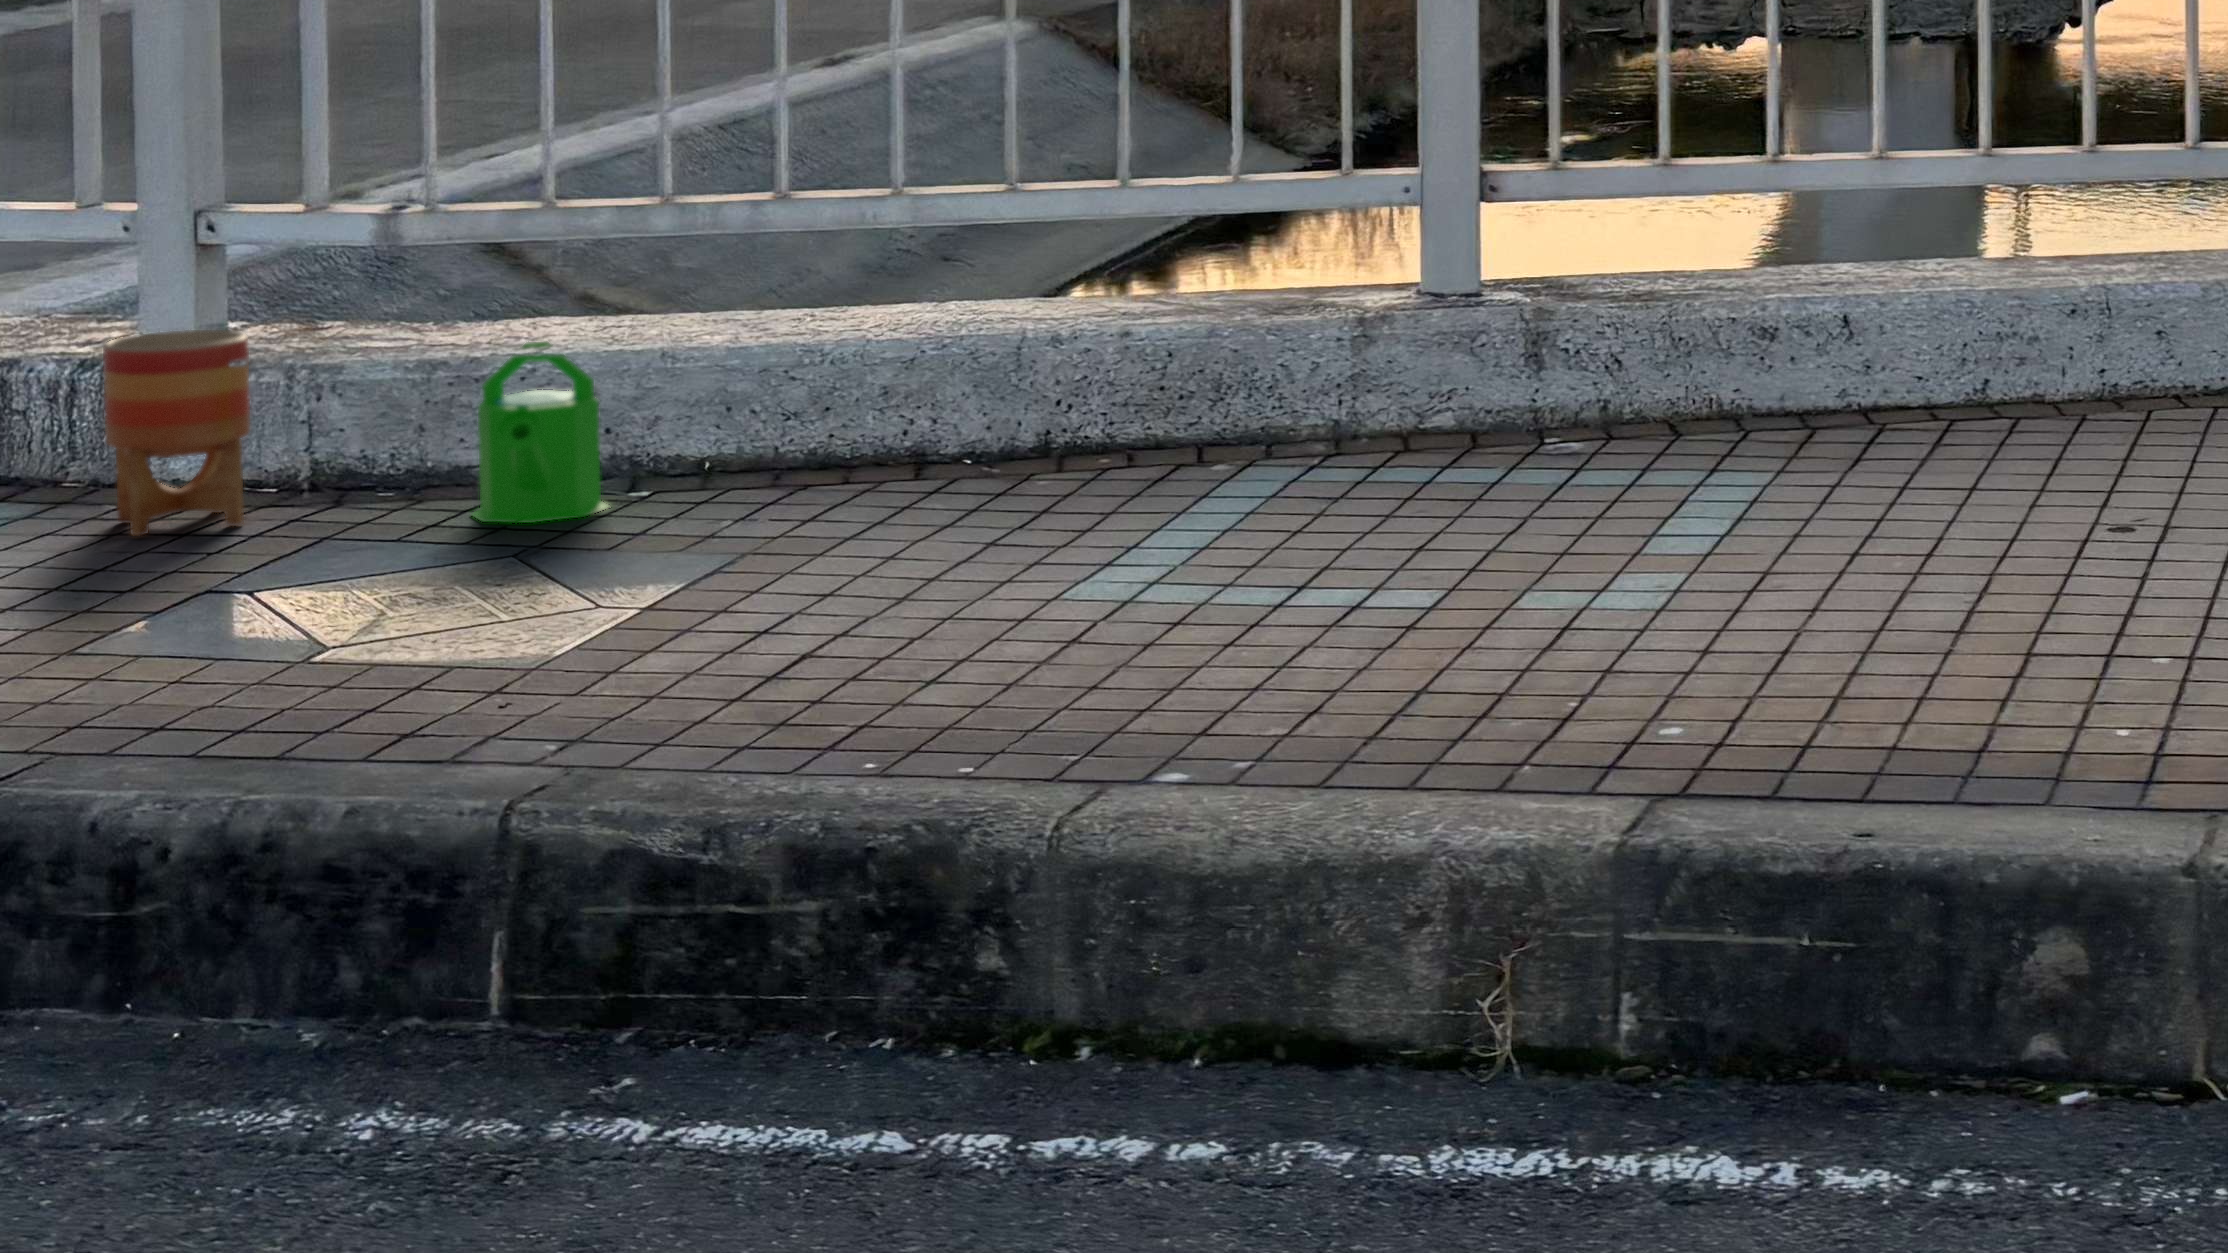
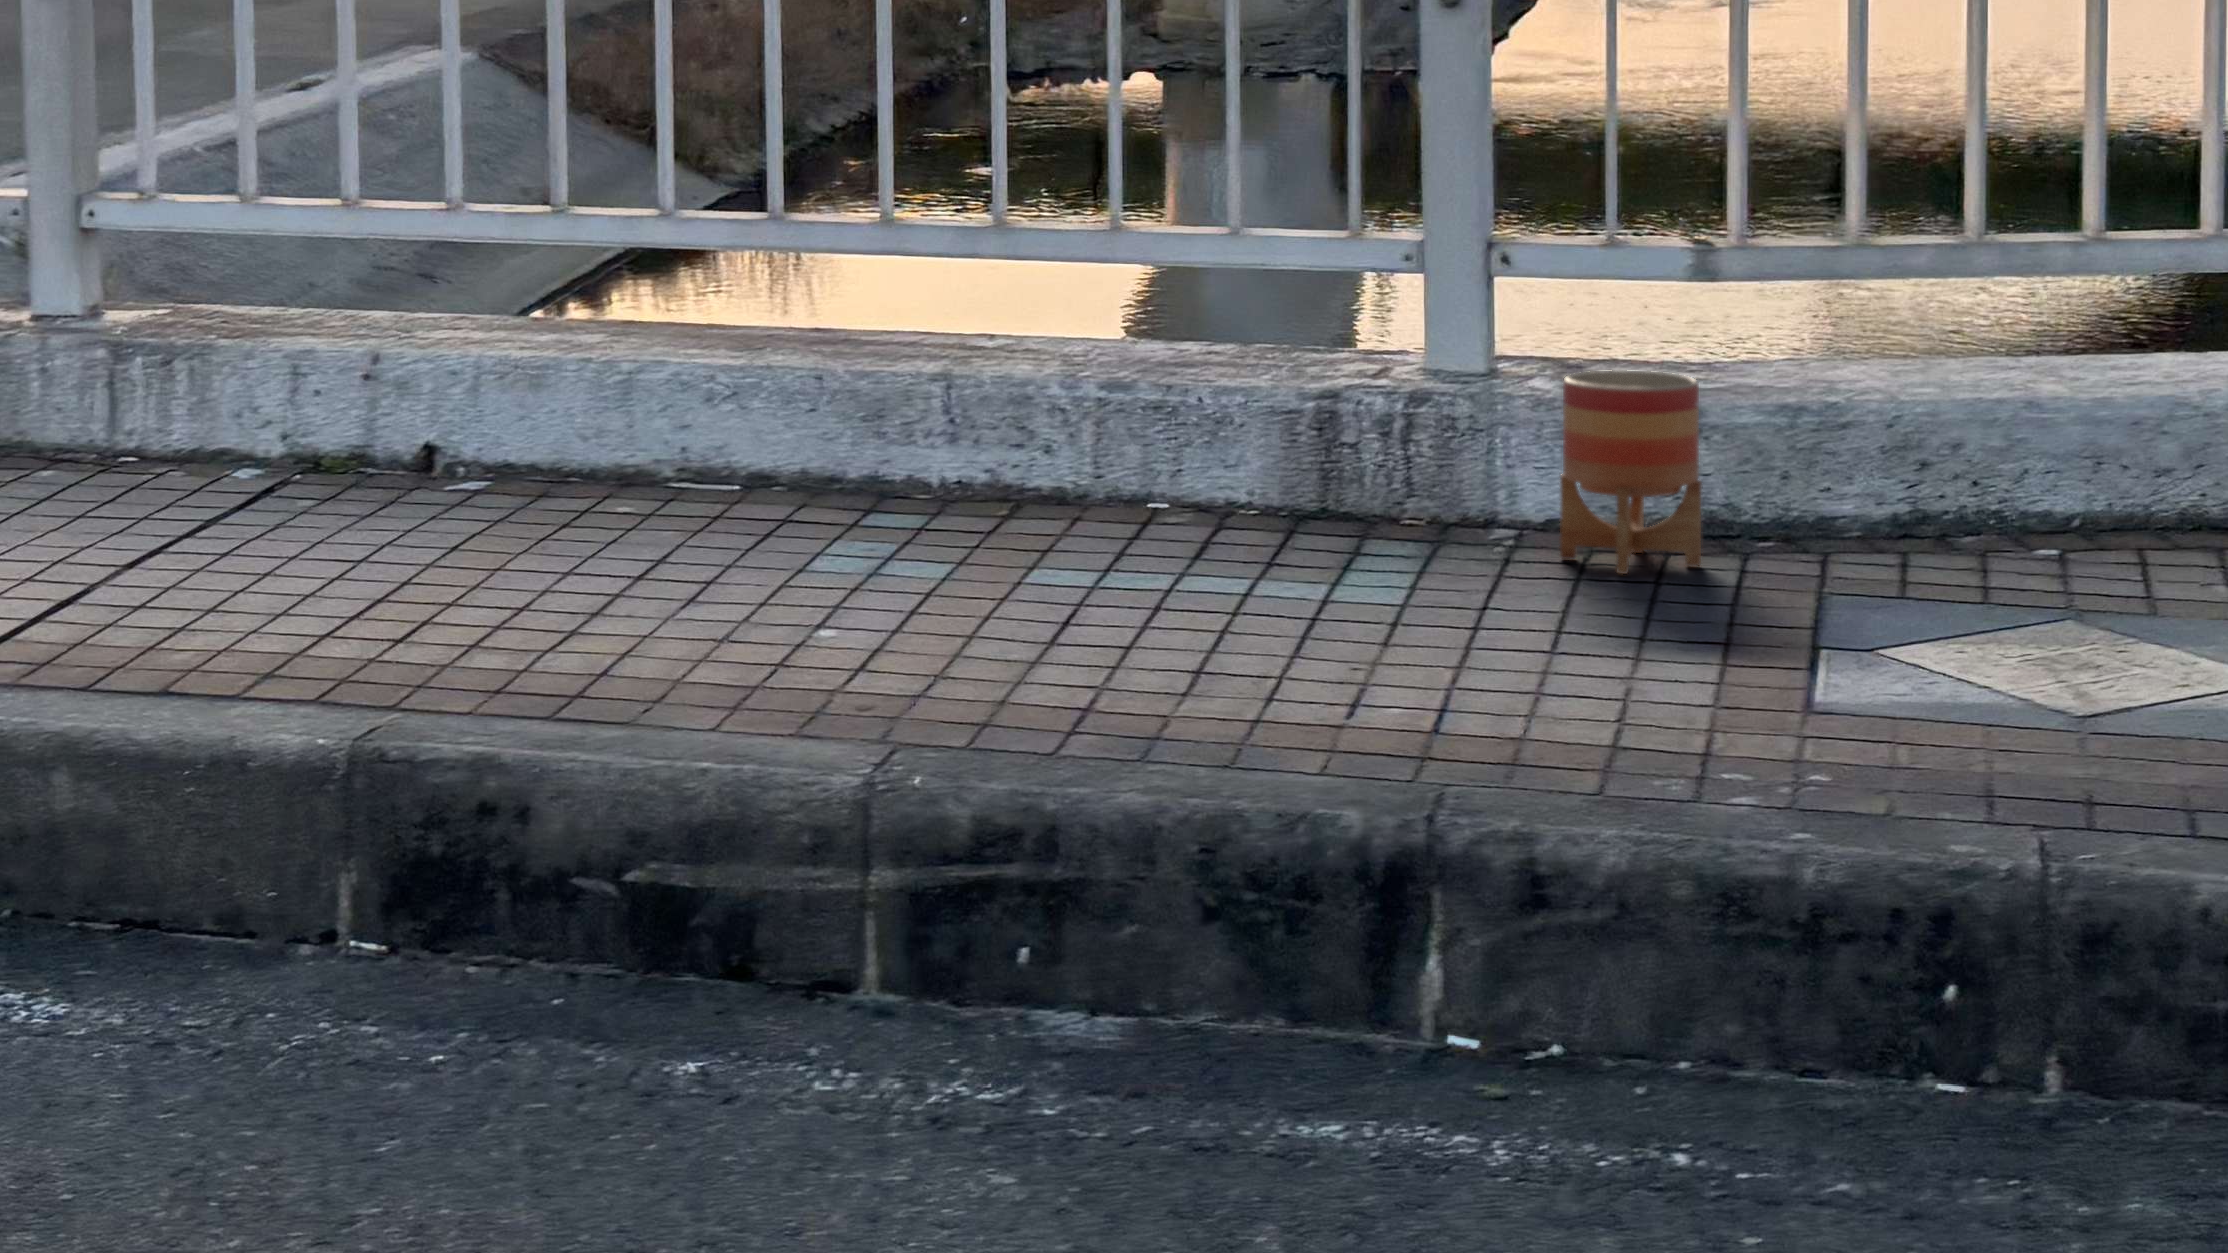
watering can: present [472,342,608,523] -> none [1921,392,2062,574]

